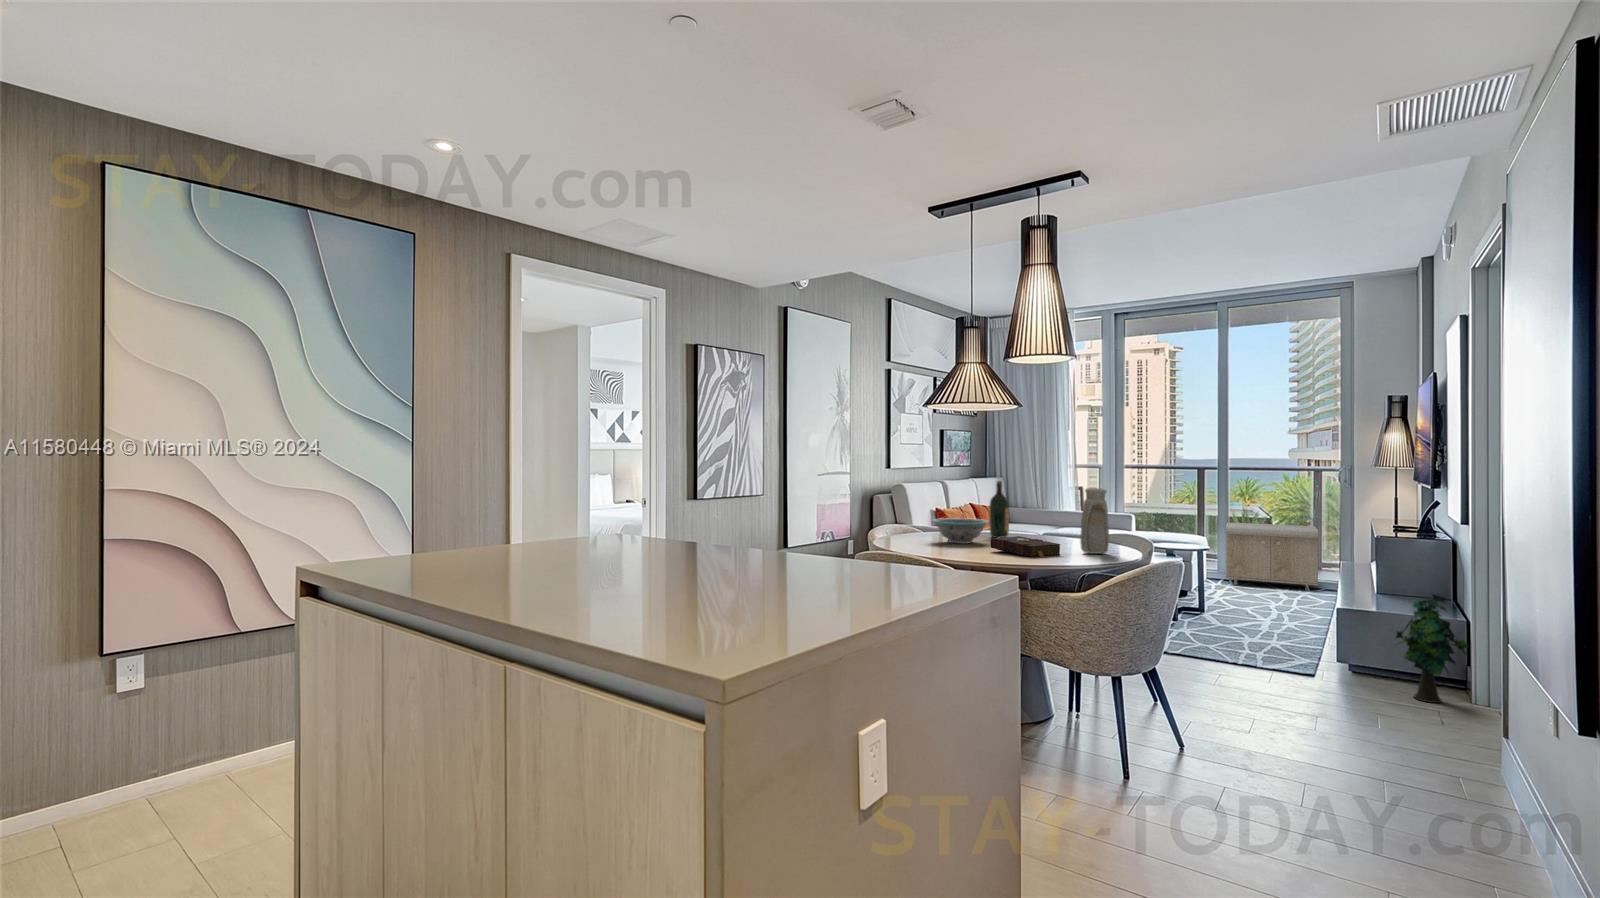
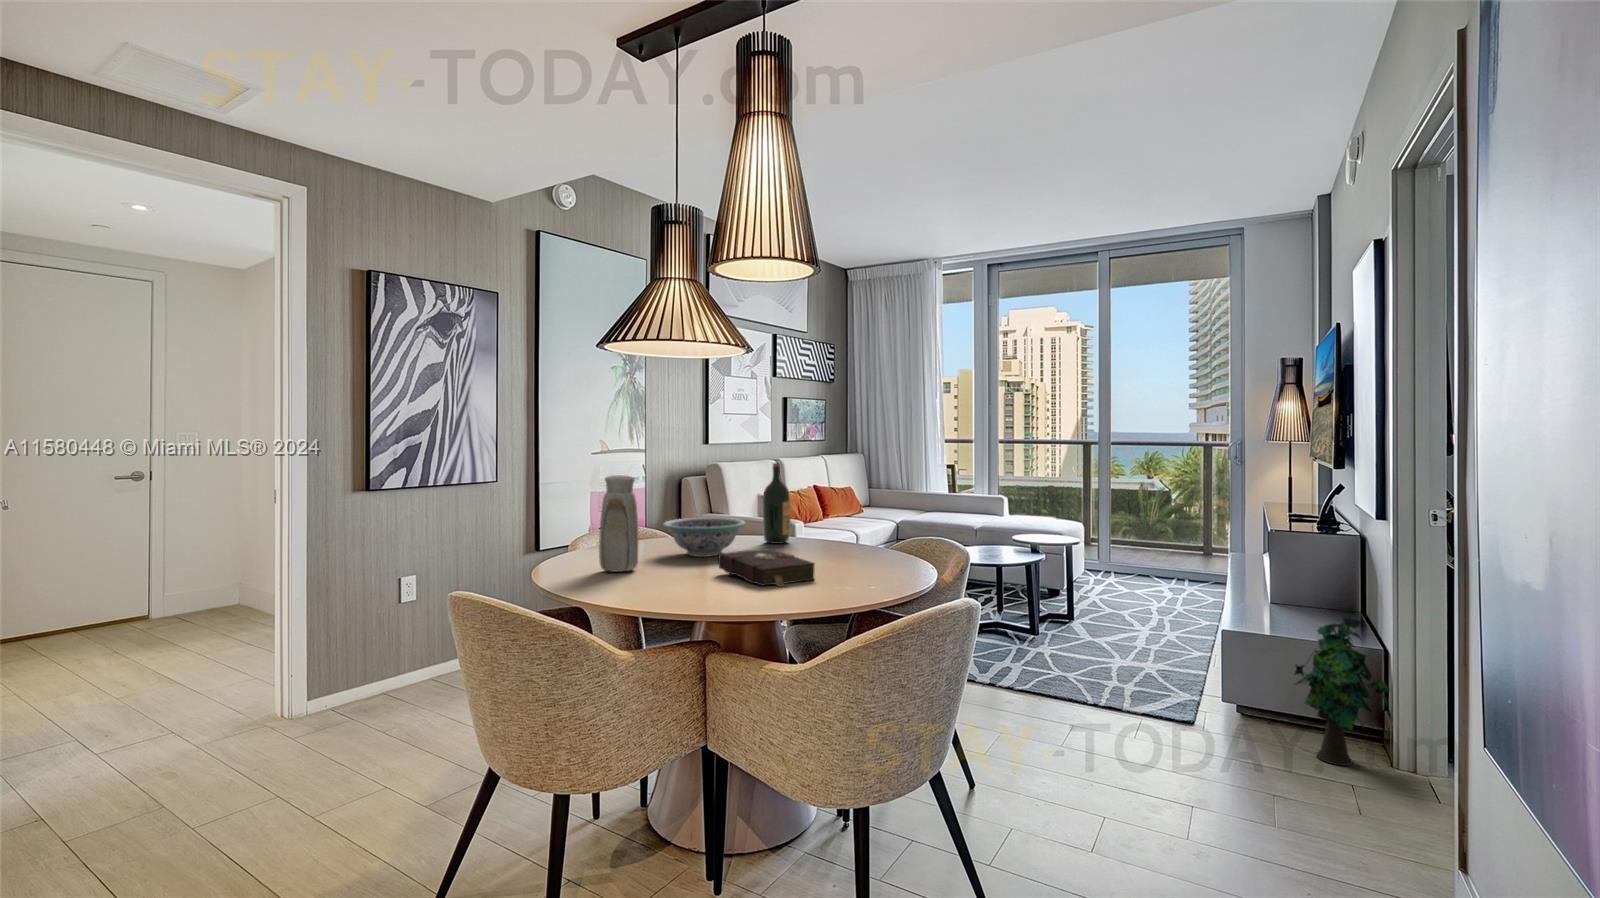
vase: present [1080,488,1109,554] -> present [599,475,638,572]
storage bench: present [1226,522,1318,591] -> none [1105,506,1206,585]

